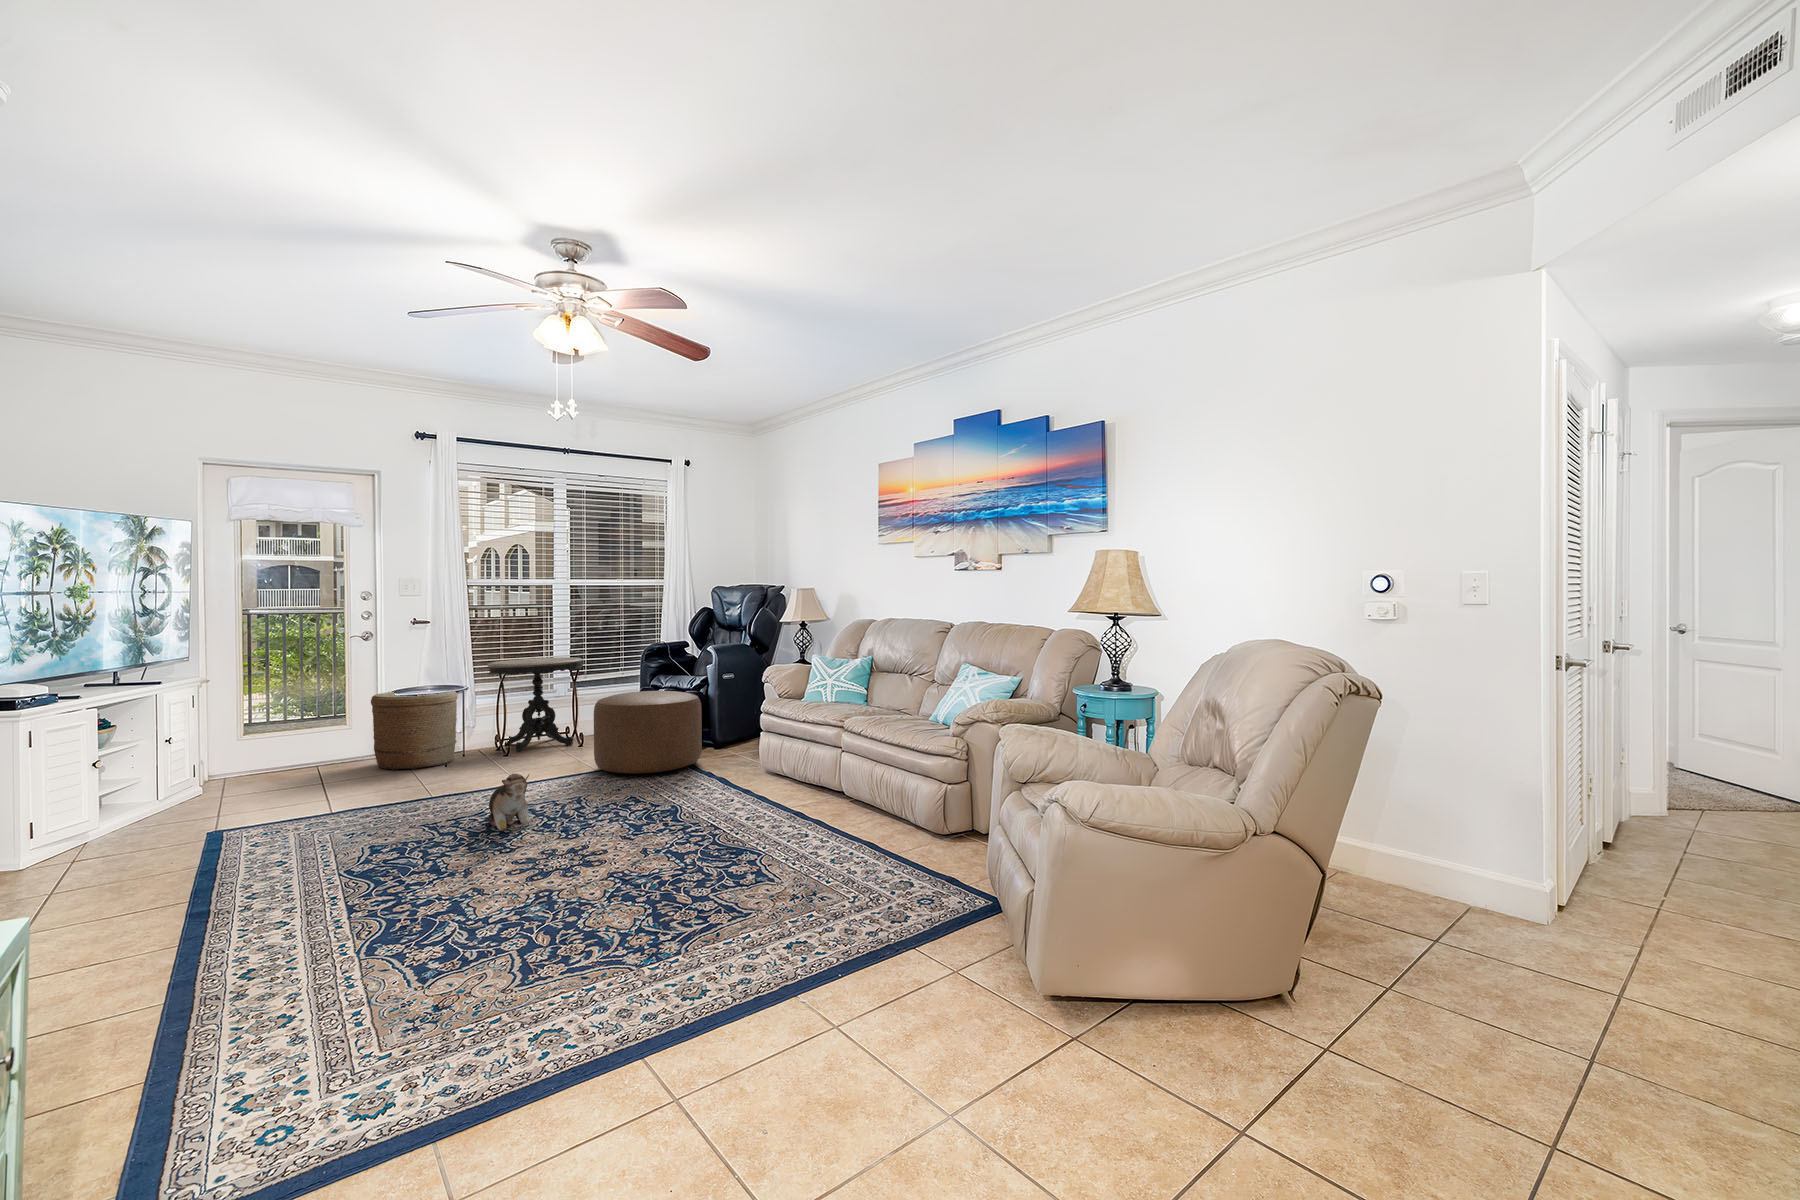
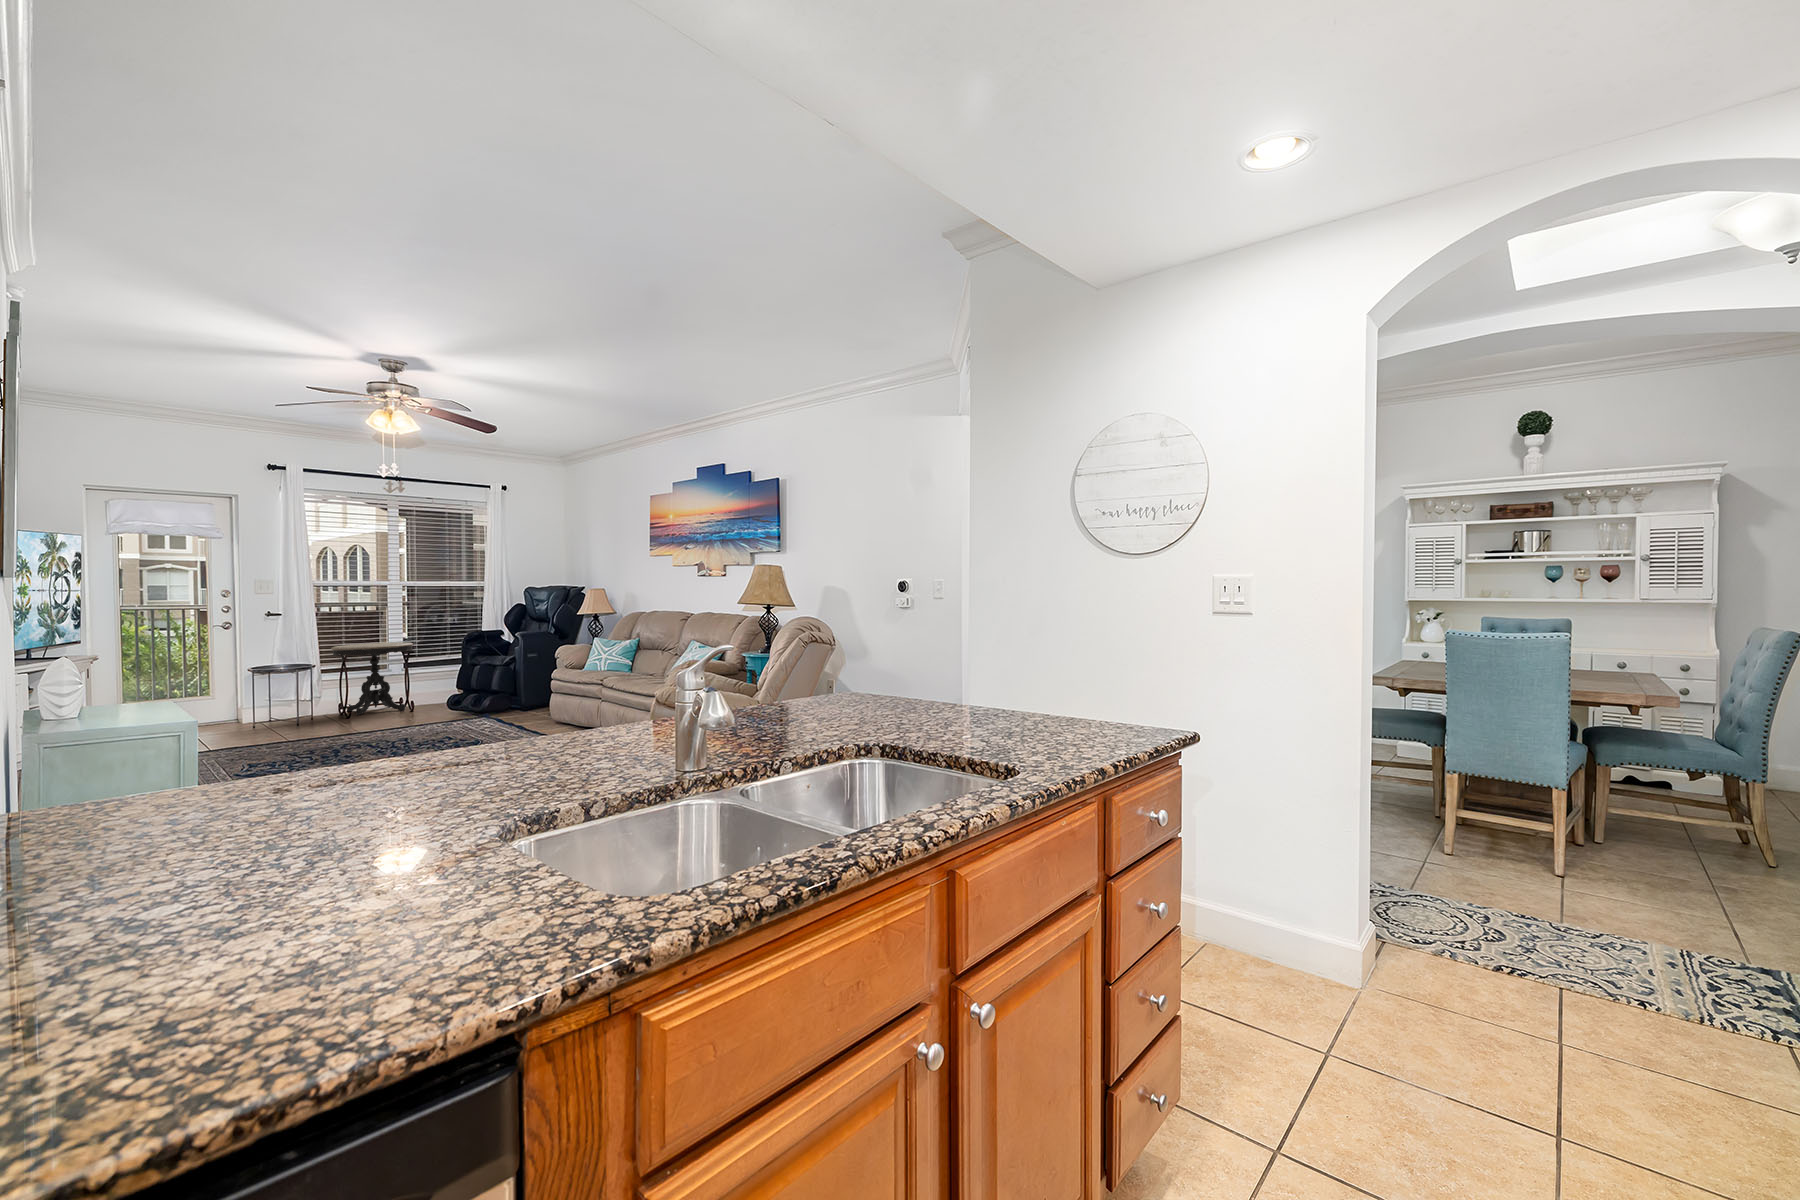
woven basket: present [371,691,457,770] -> none [233,667,306,729]
ottoman: present [594,691,702,774] -> none [420,666,507,724]
plush toy: present [488,774,530,831] -> none [337,716,369,755]

